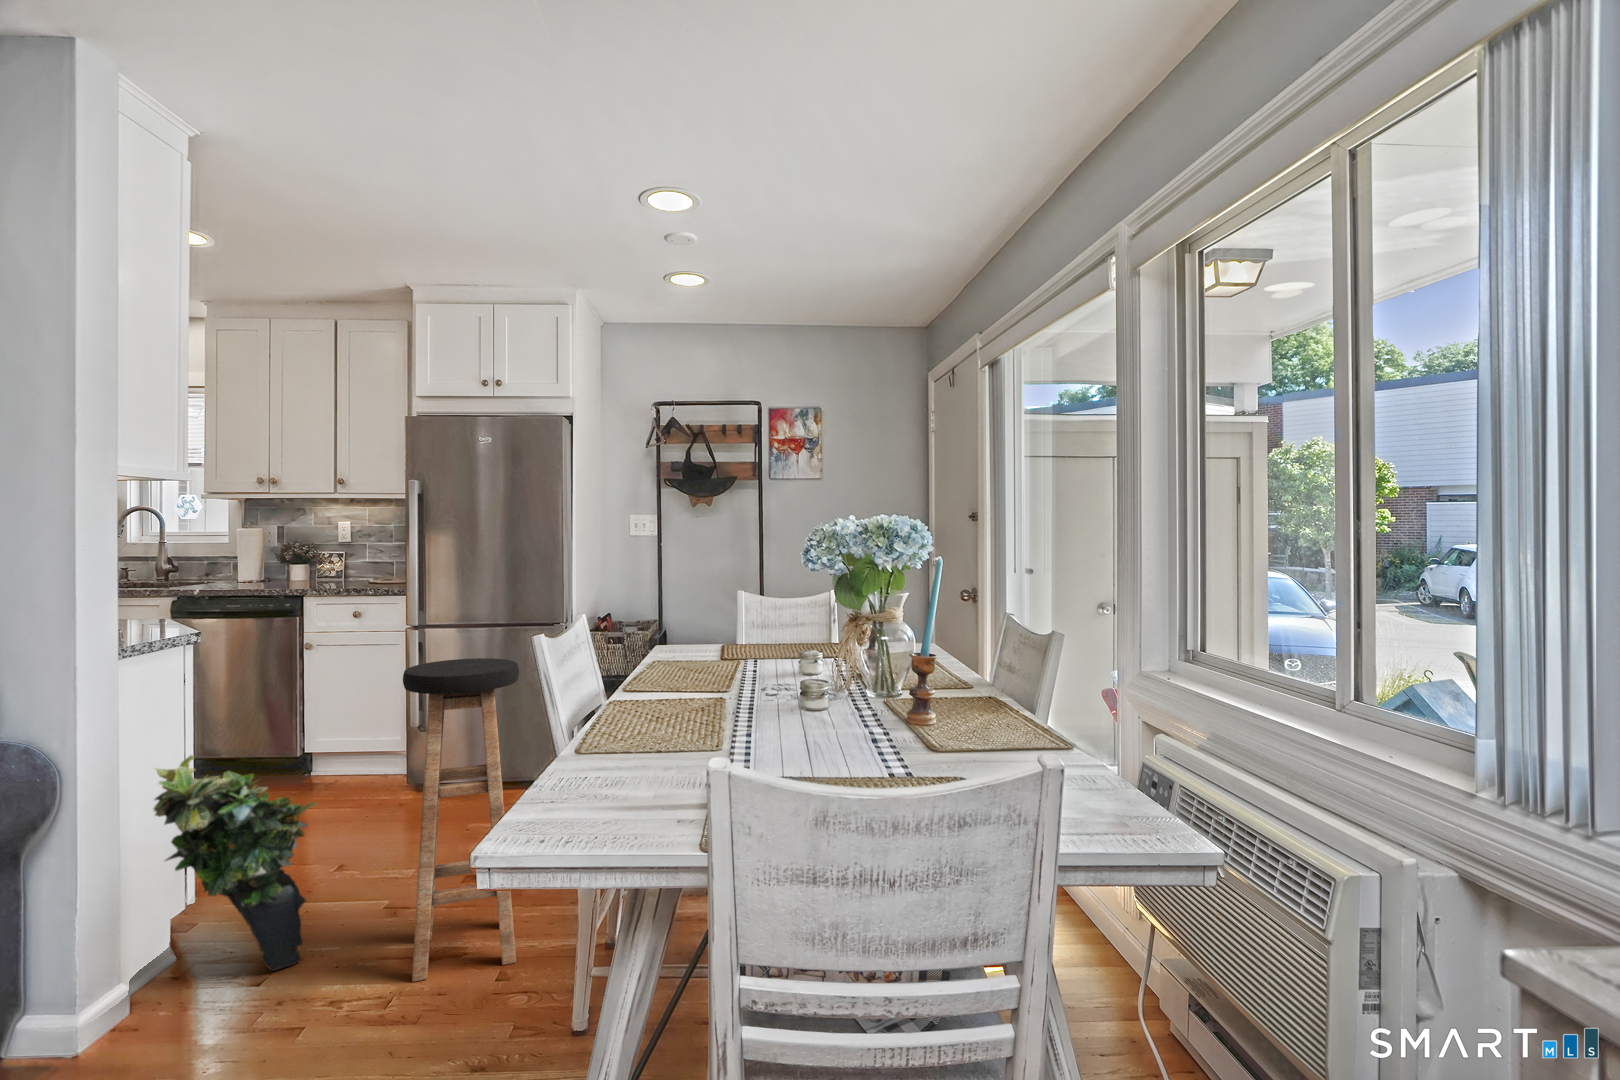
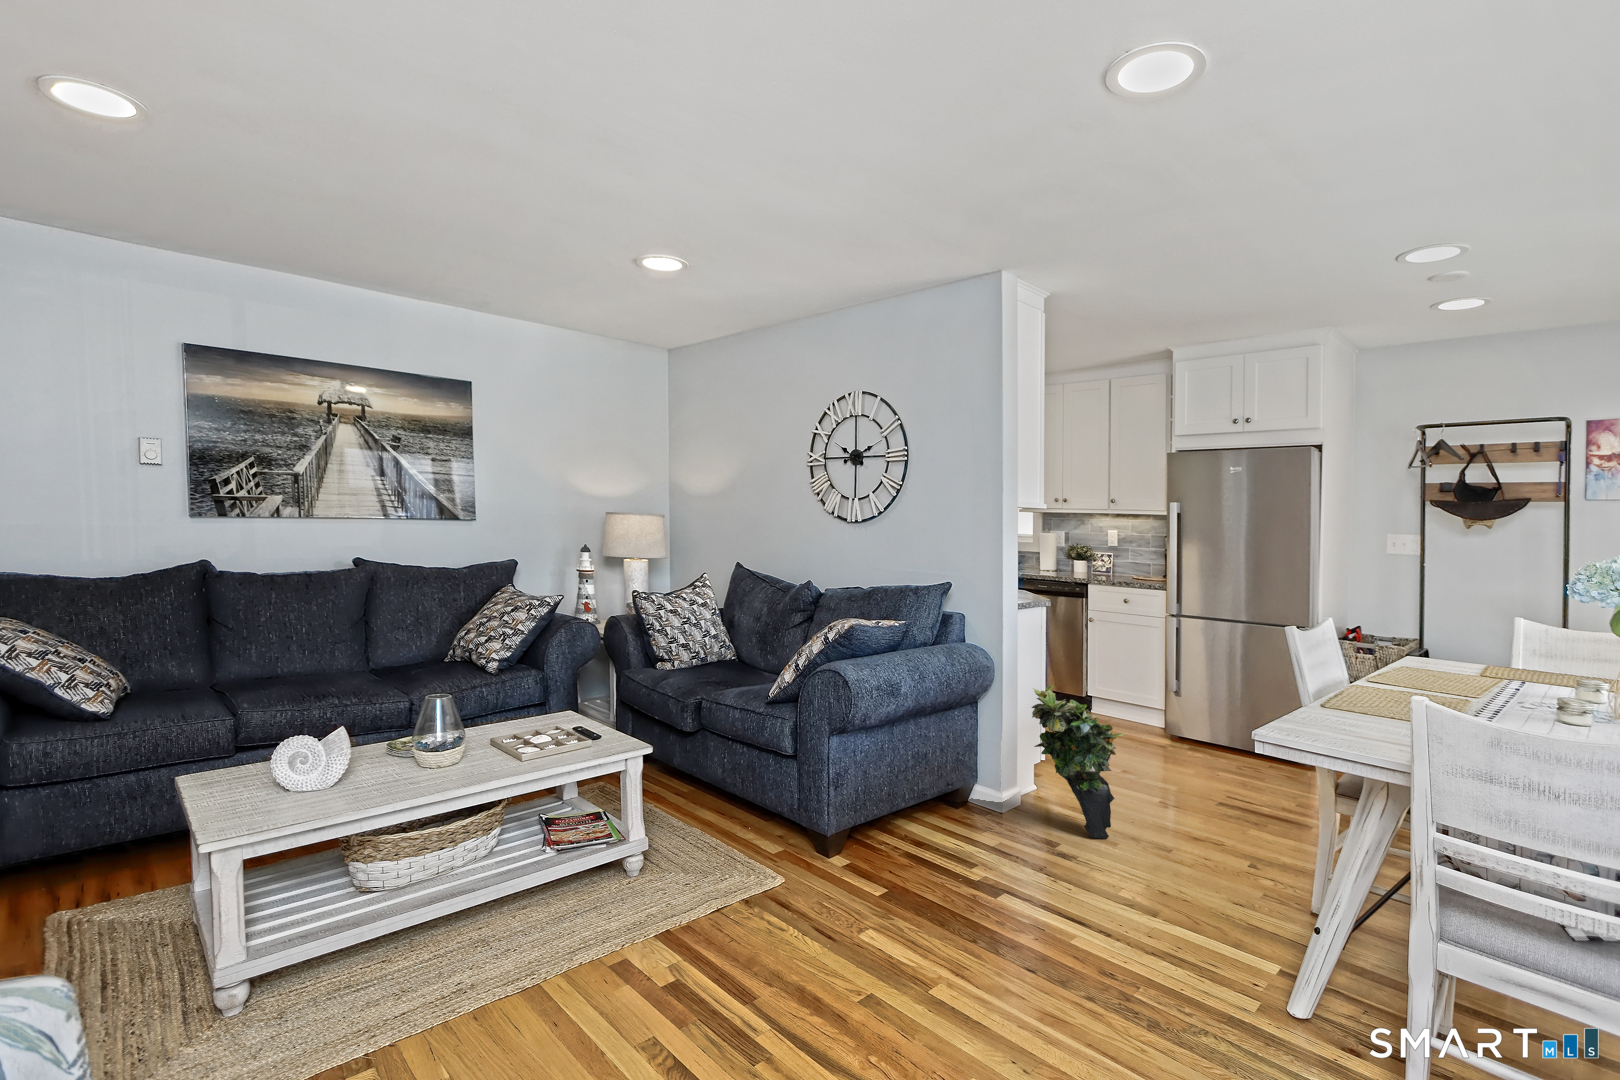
bar stool: present [403,658,519,982] -> none [1189,650,1288,899]

